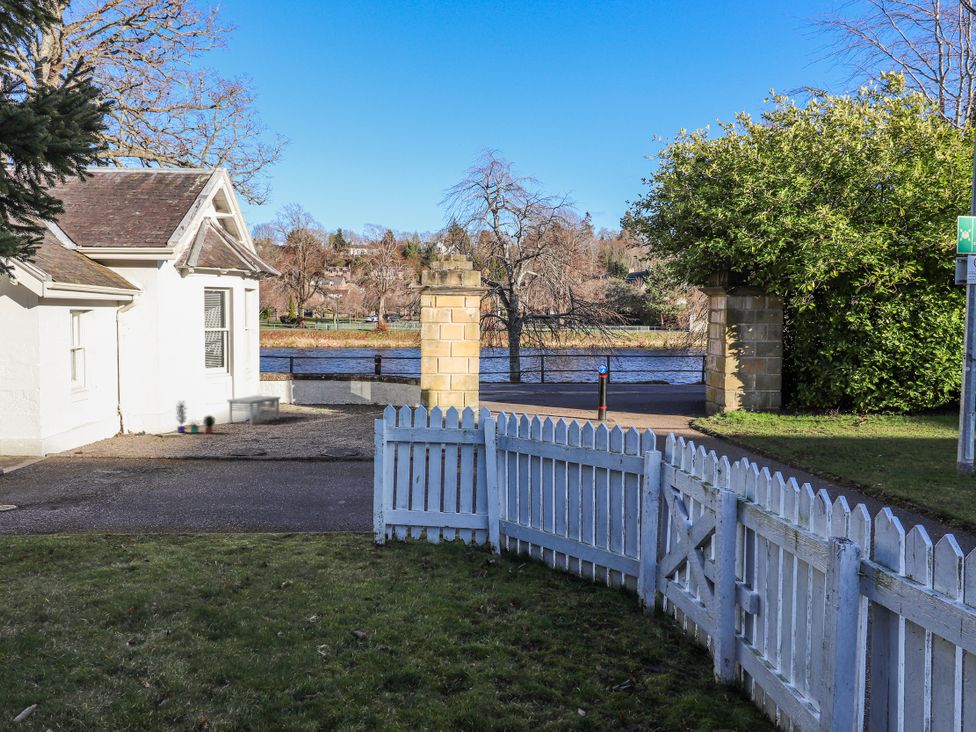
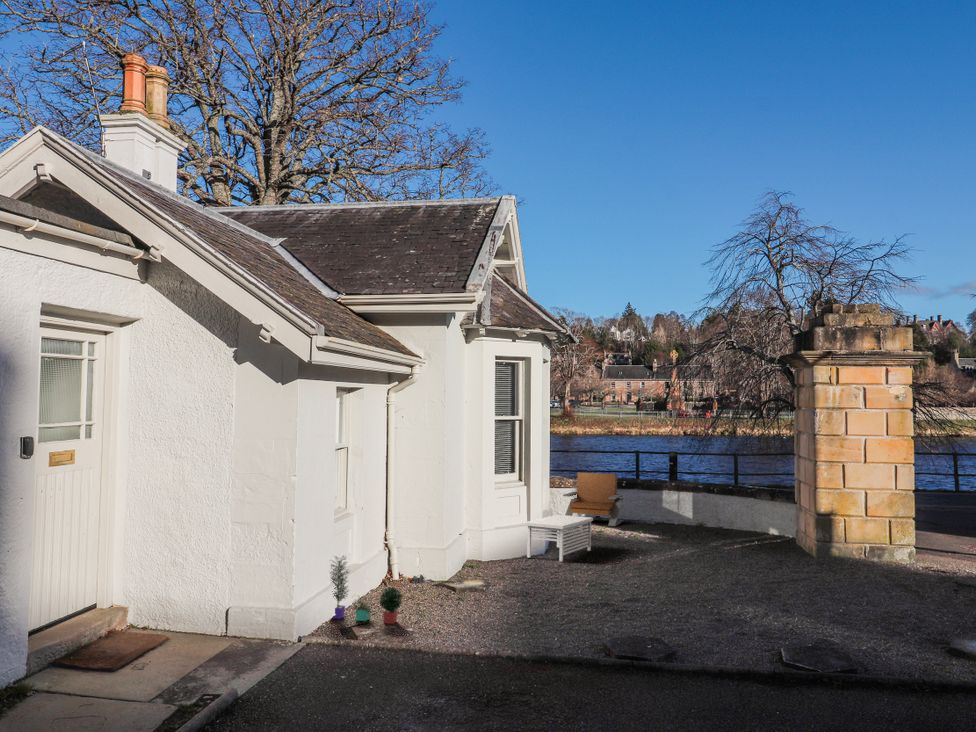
lounge chair: none [277,369,324,406] -> present [563,473,623,526]
potted plant: present [177,403,215,433] -> present [330,556,403,624]

